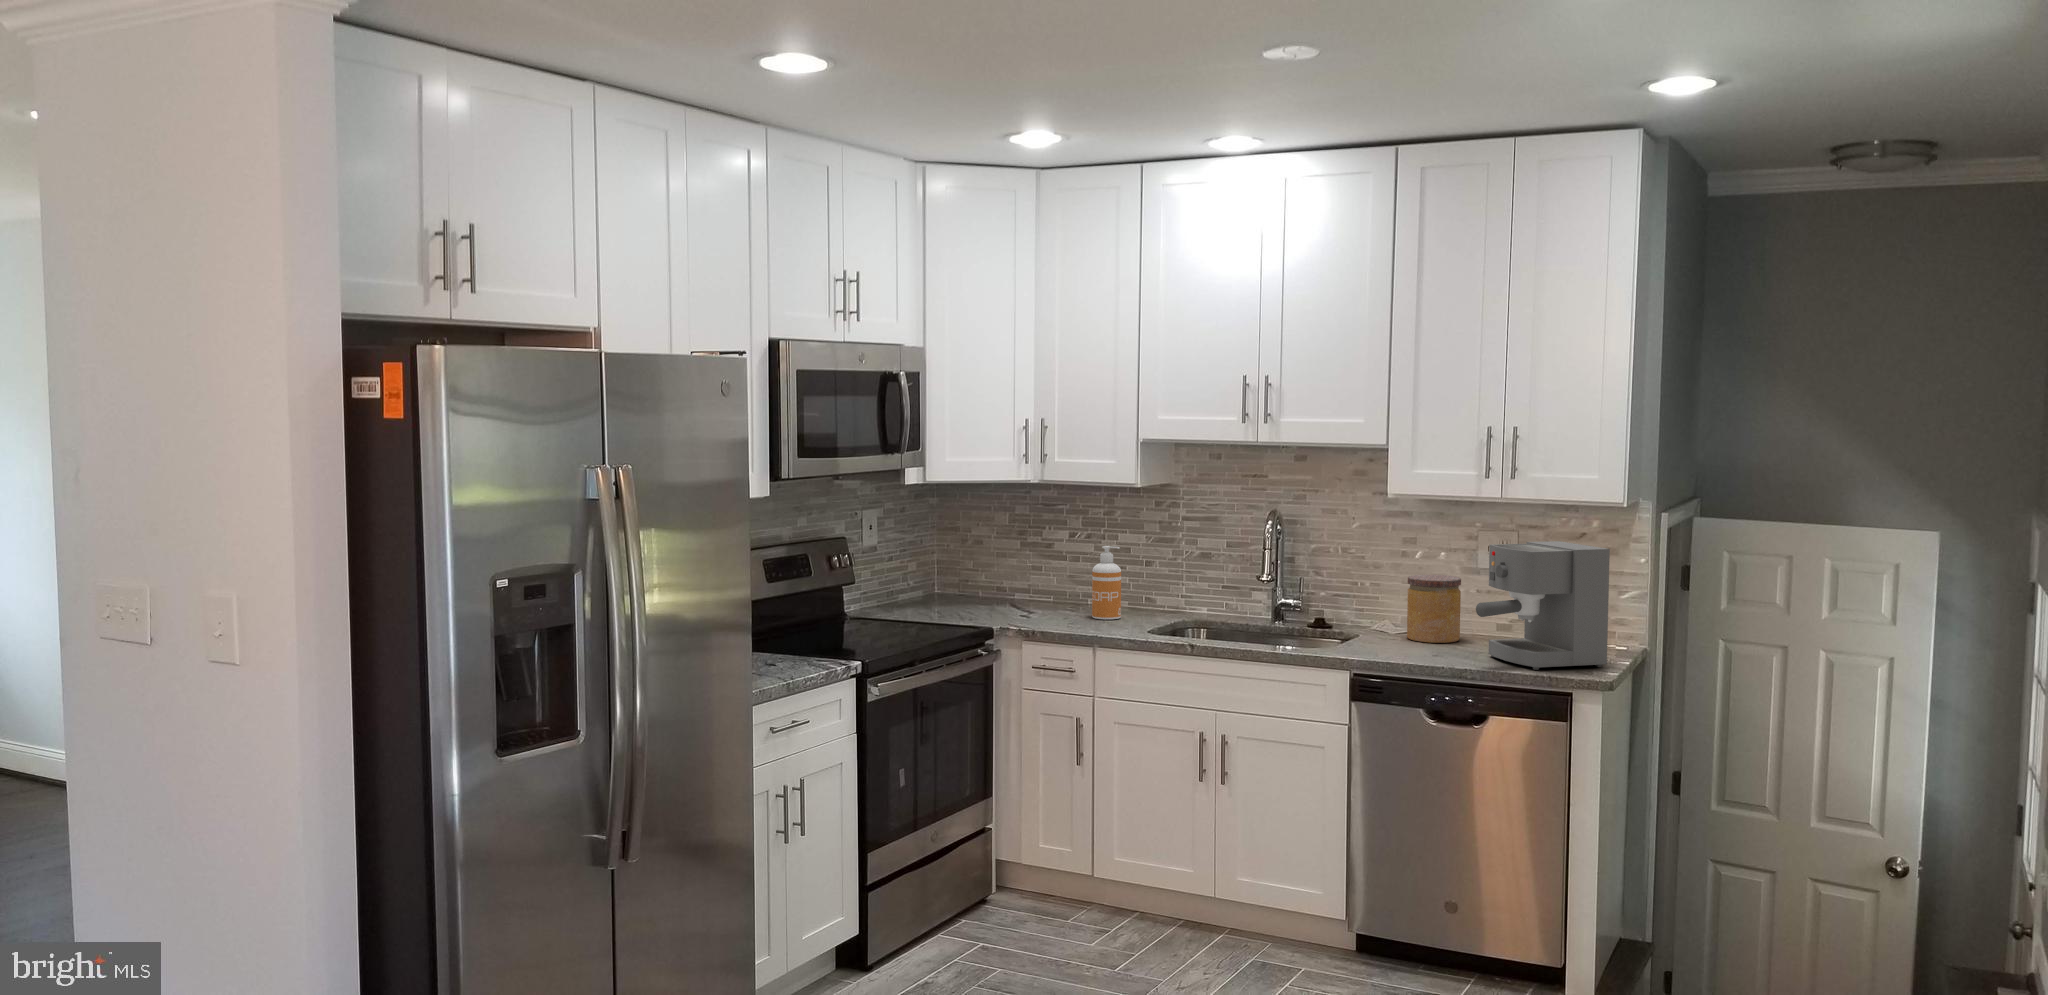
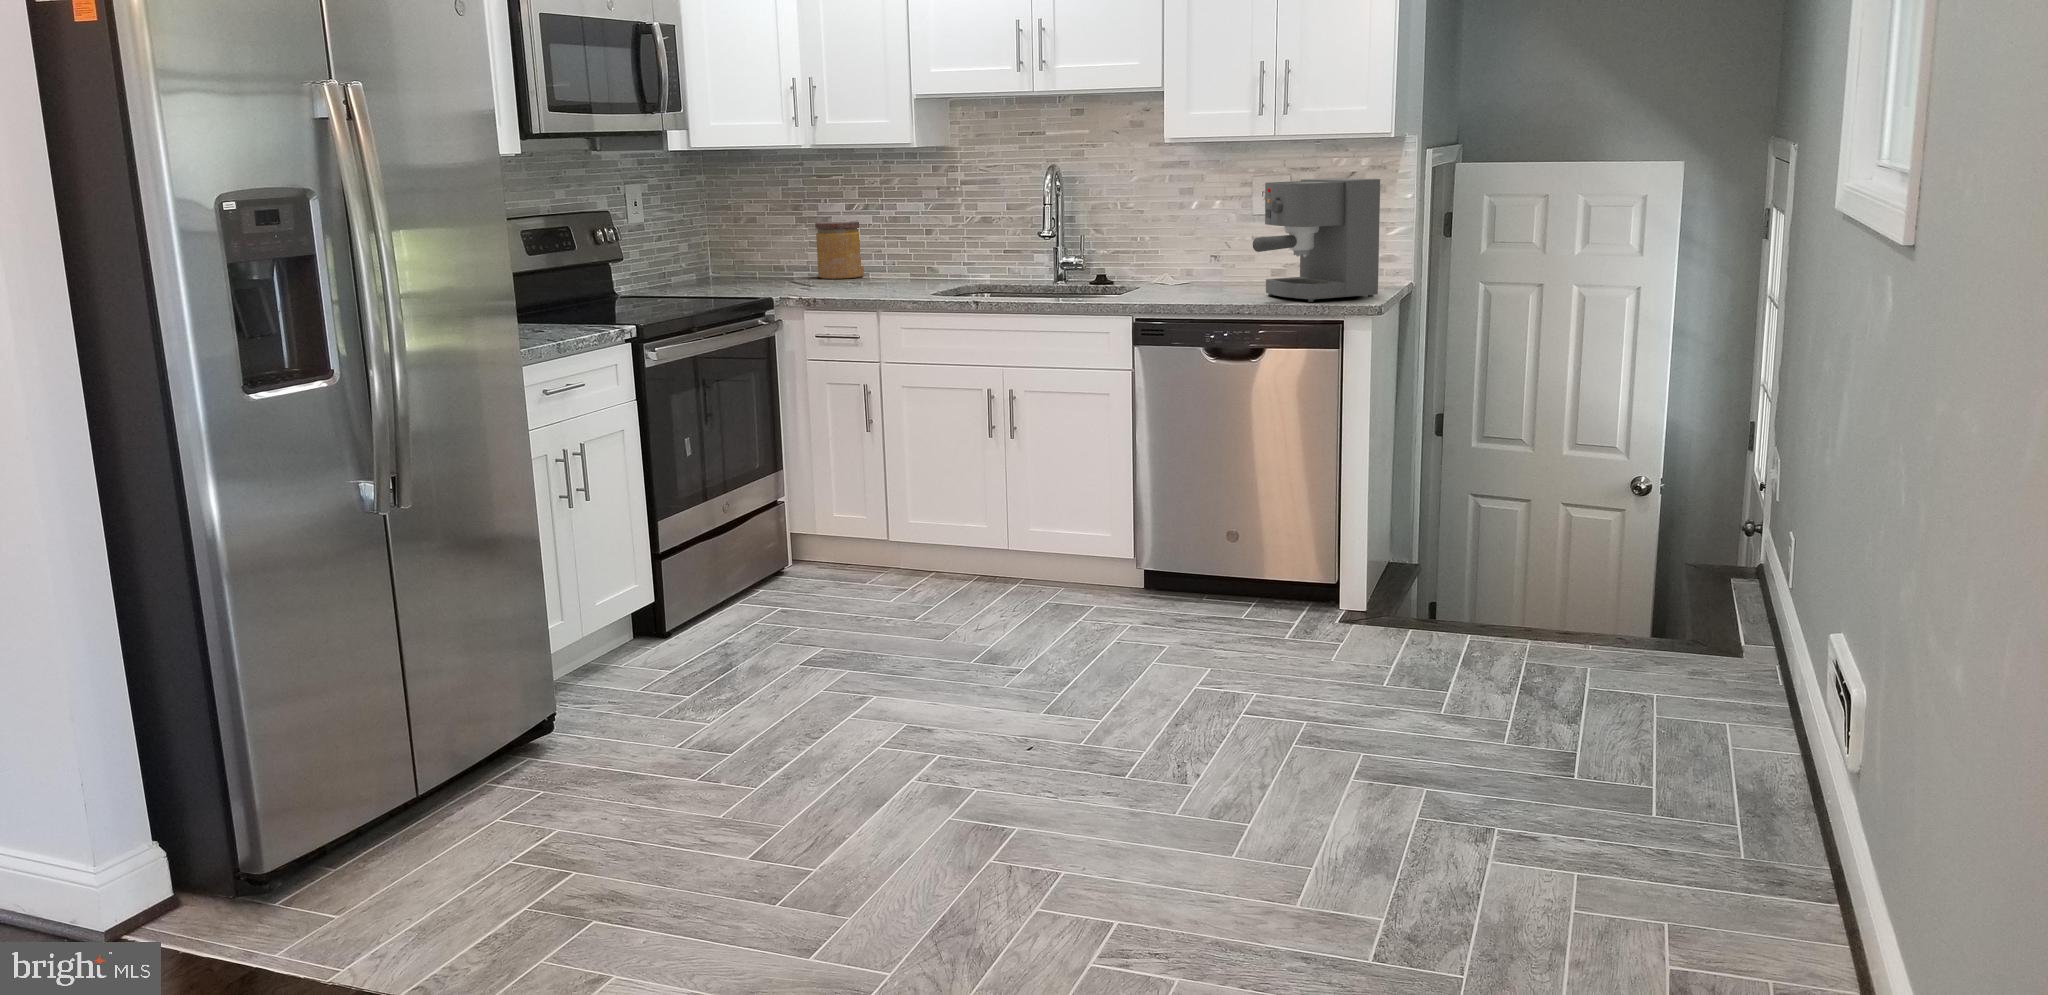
soap dispenser: present [1092,546,1121,620] -> none [872,212,904,287]
jar: present [1407,575,1461,643] -> present [815,220,864,279]

